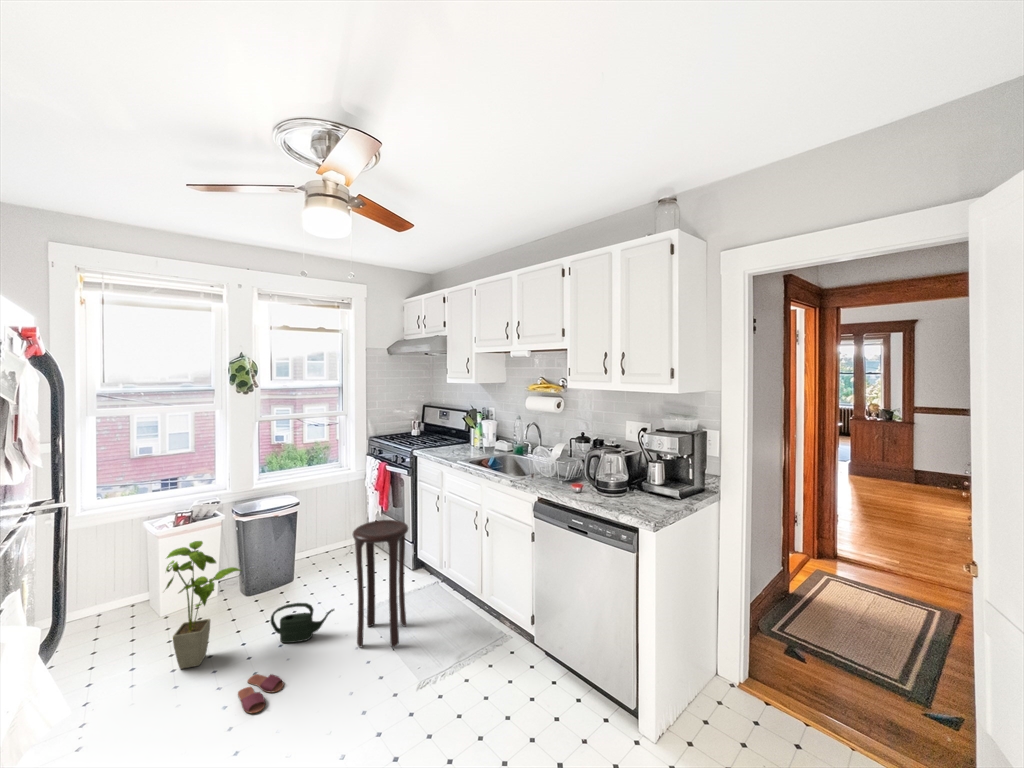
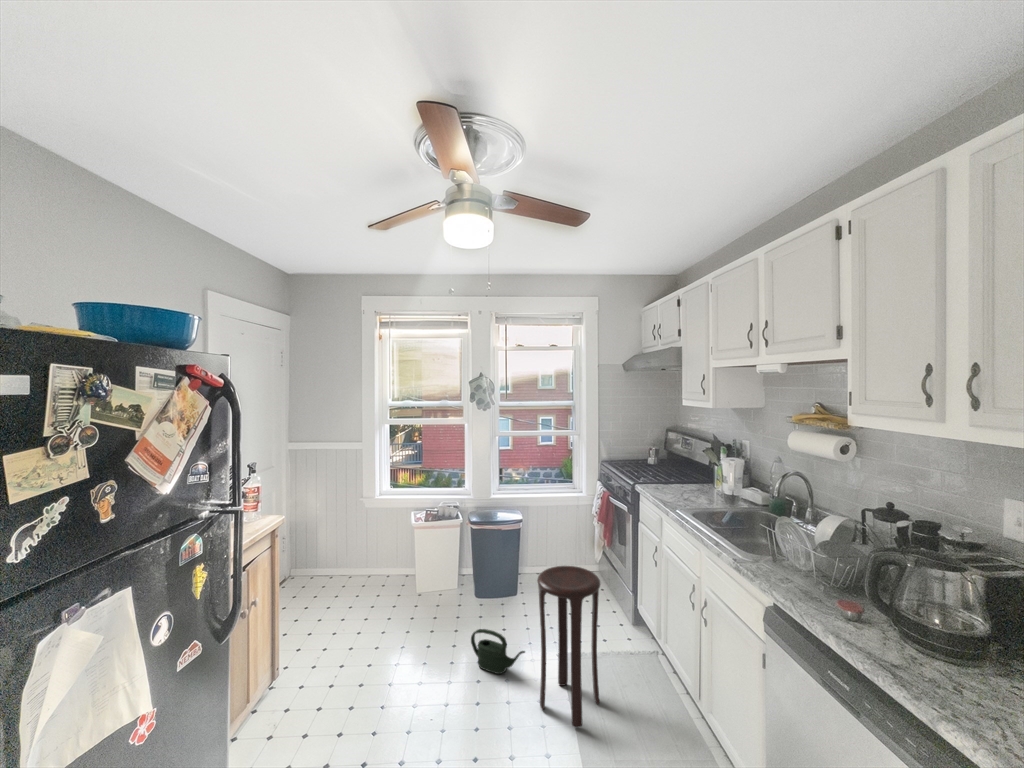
house plant: present [166,541,242,669] -> none [390,546,451,660]
slippers: present [238,674,284,713] -> none [422,693,462,739]

